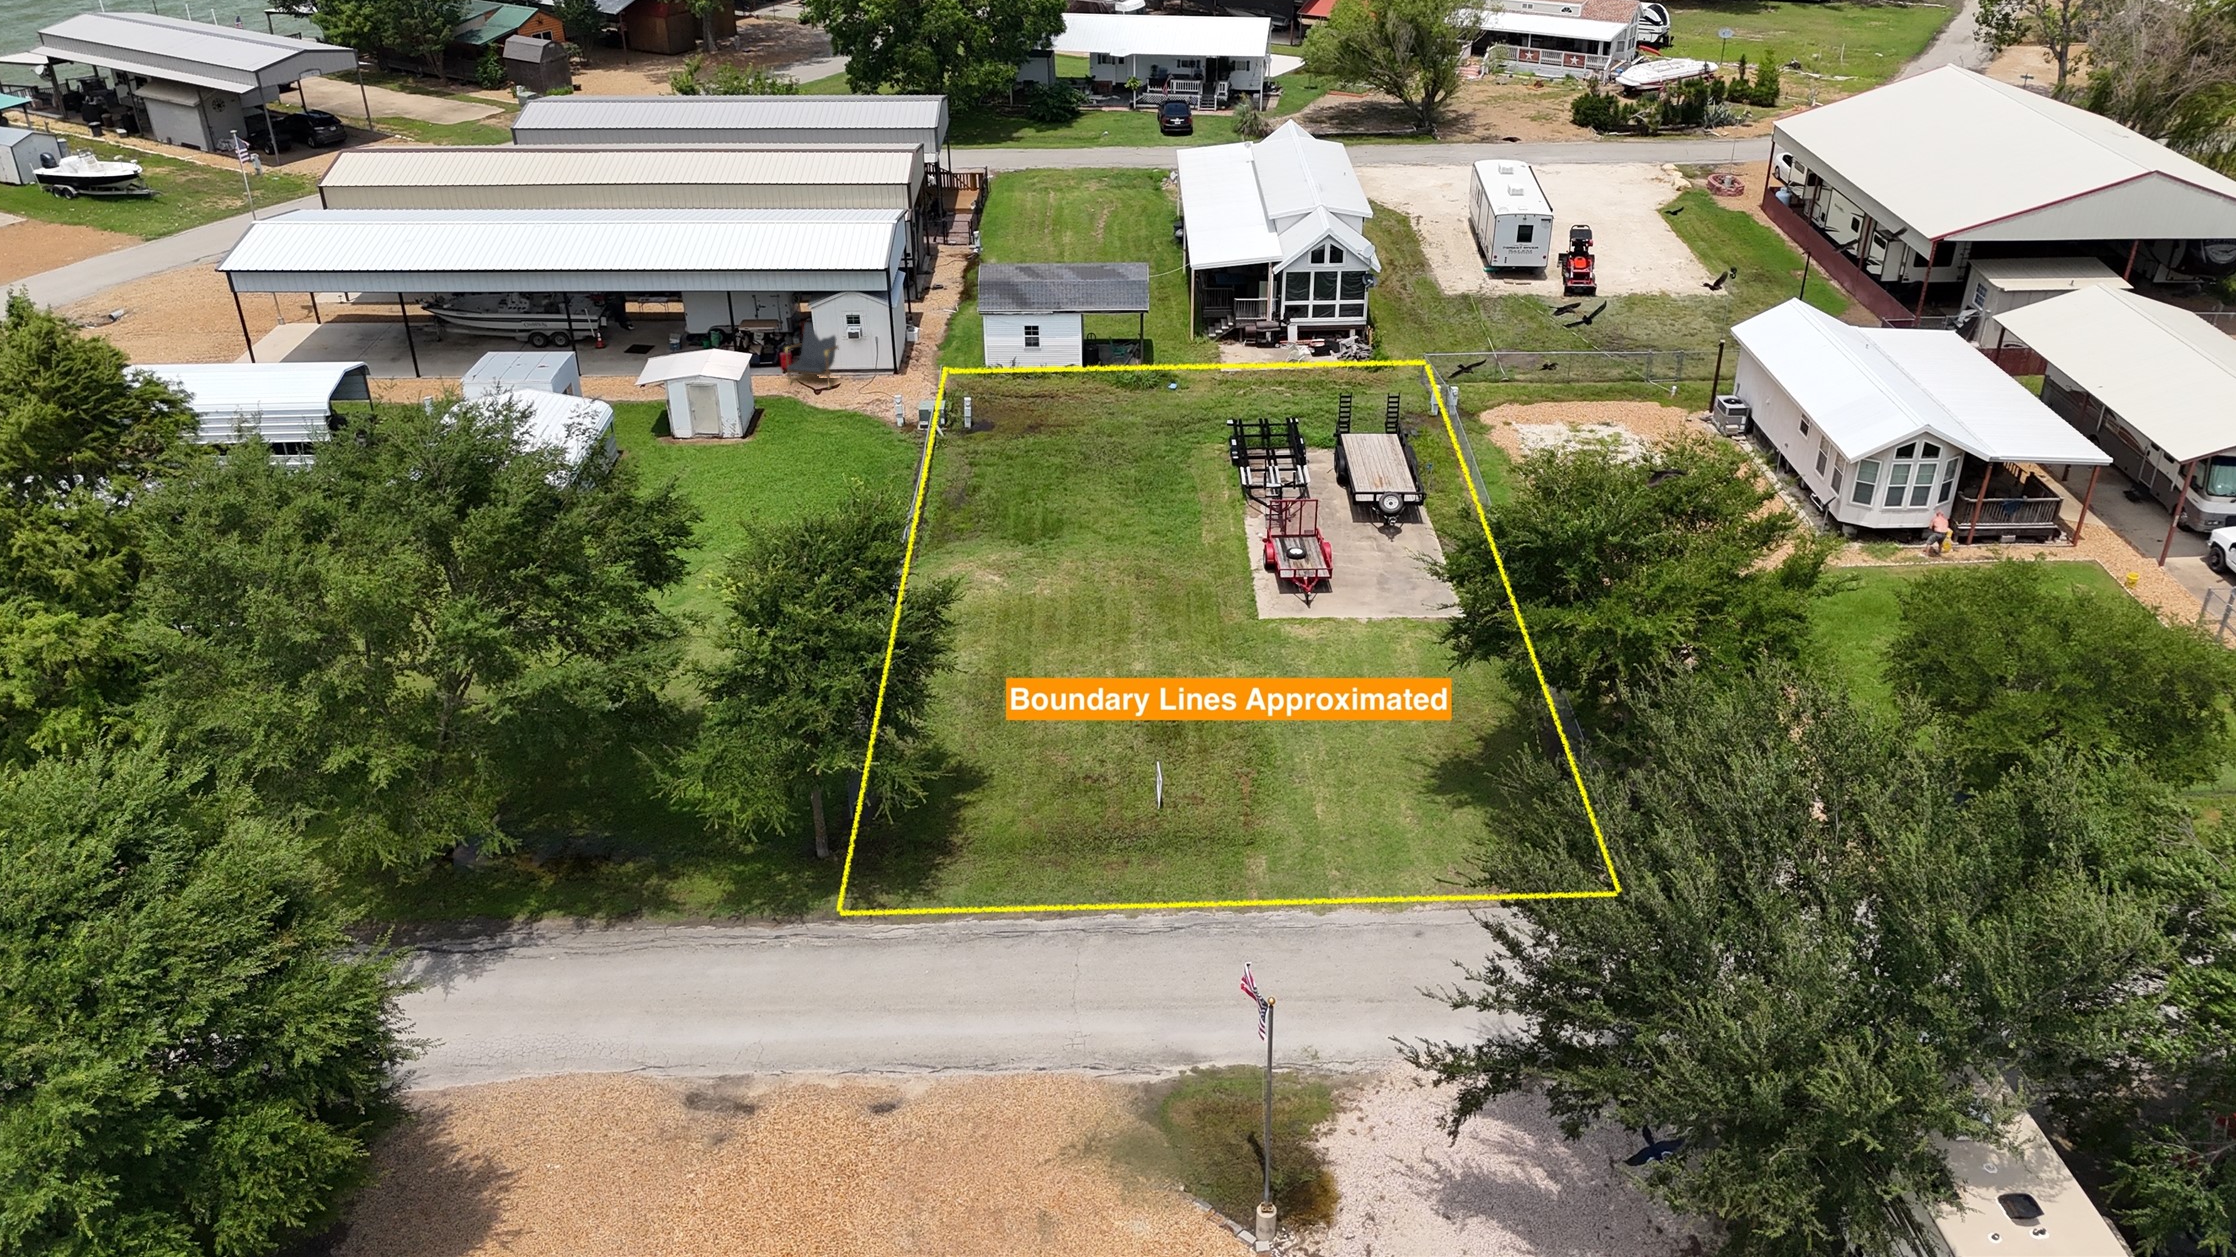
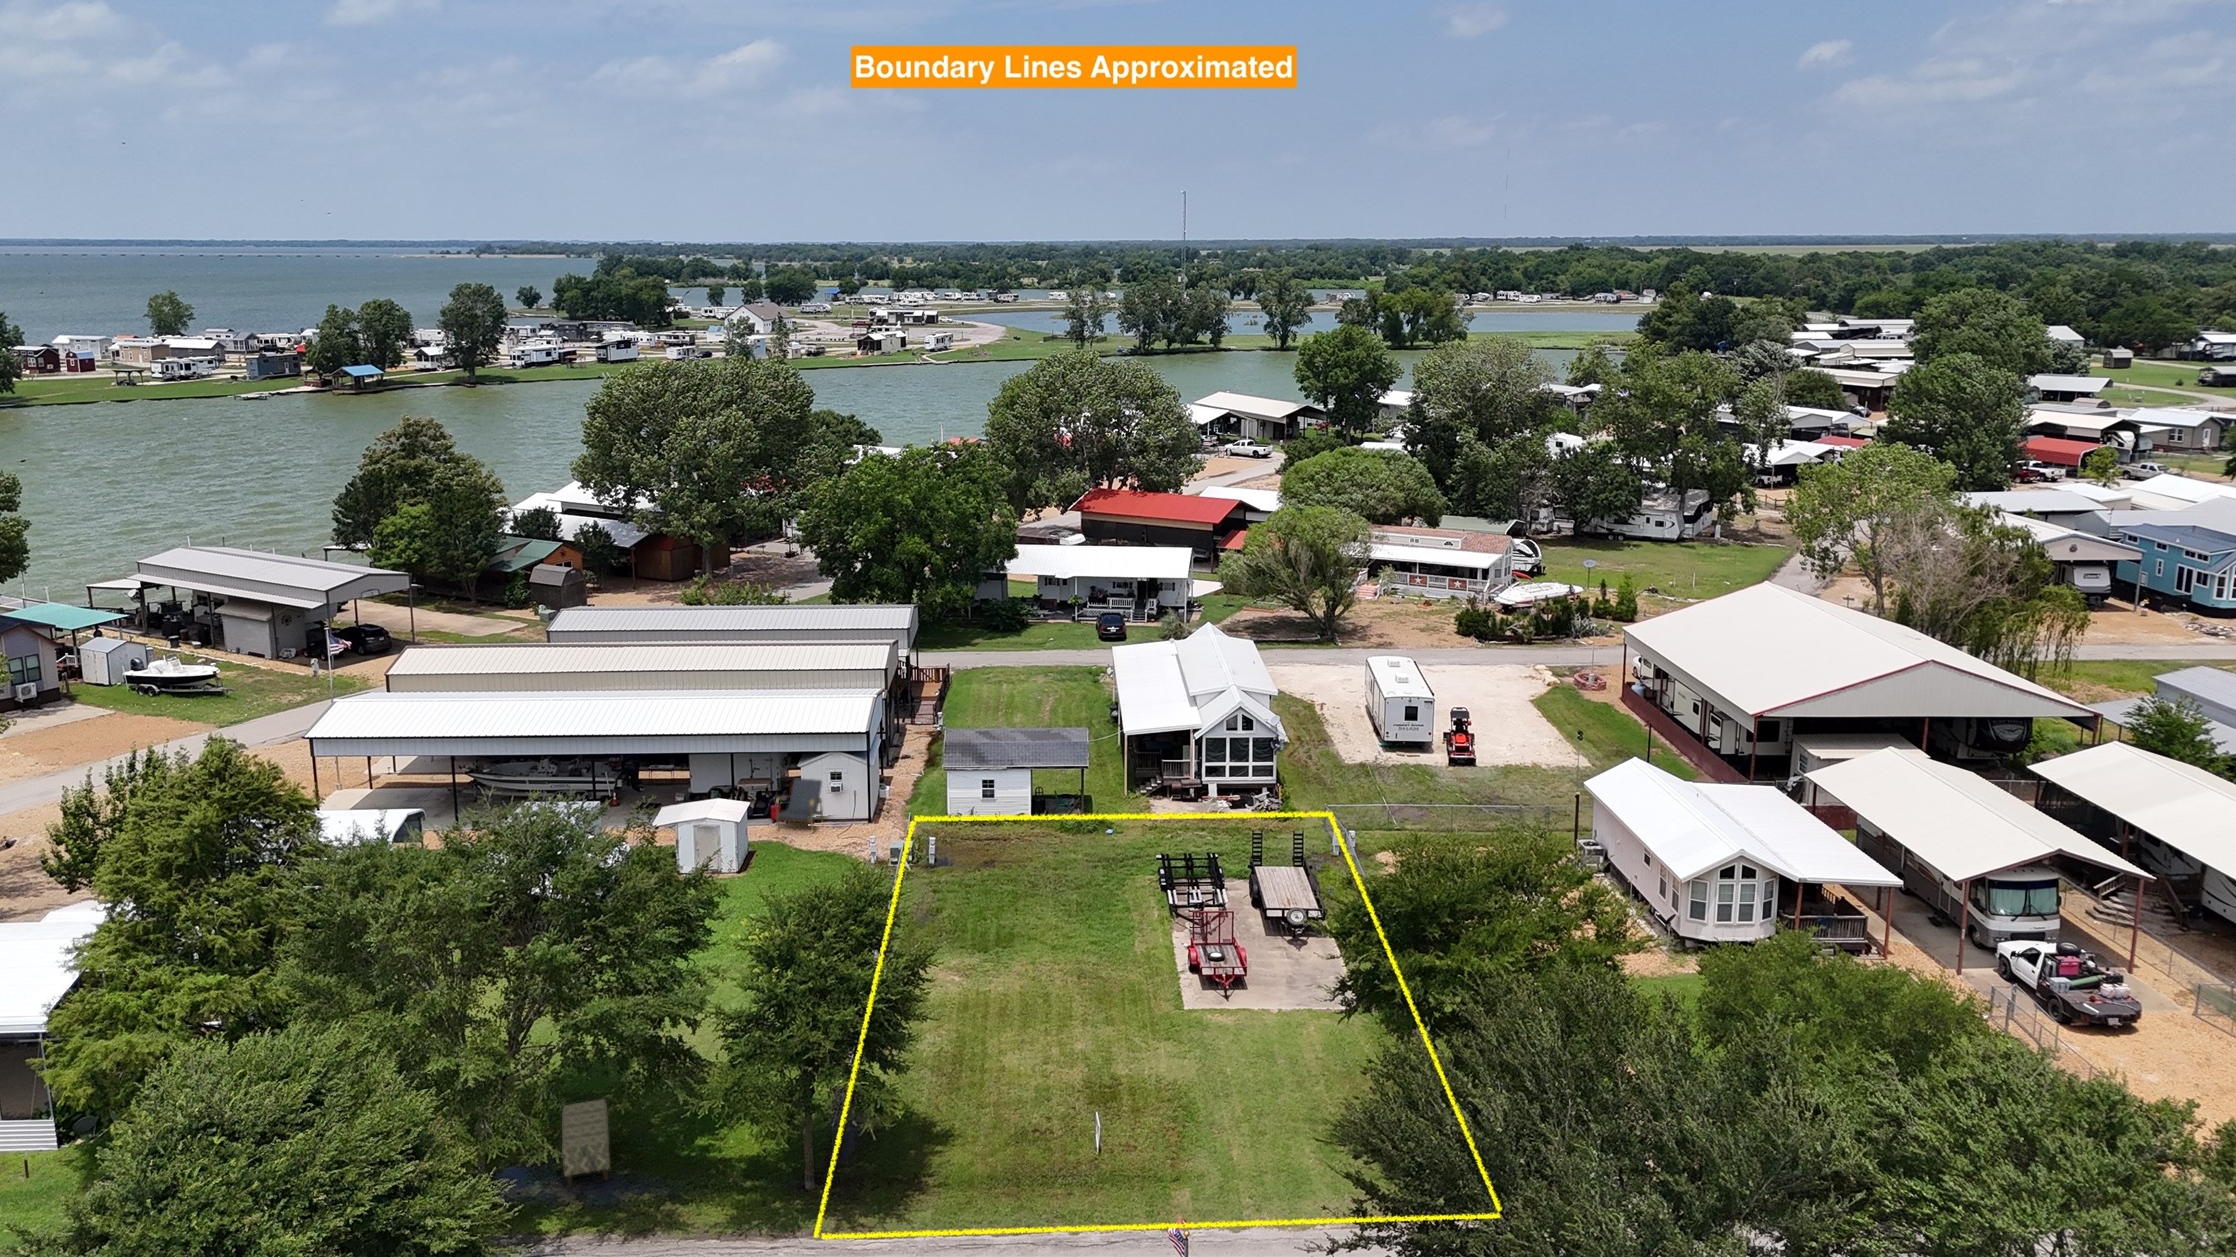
bench: none [530,752,590,859] -> present [562,1099,610,1187]

